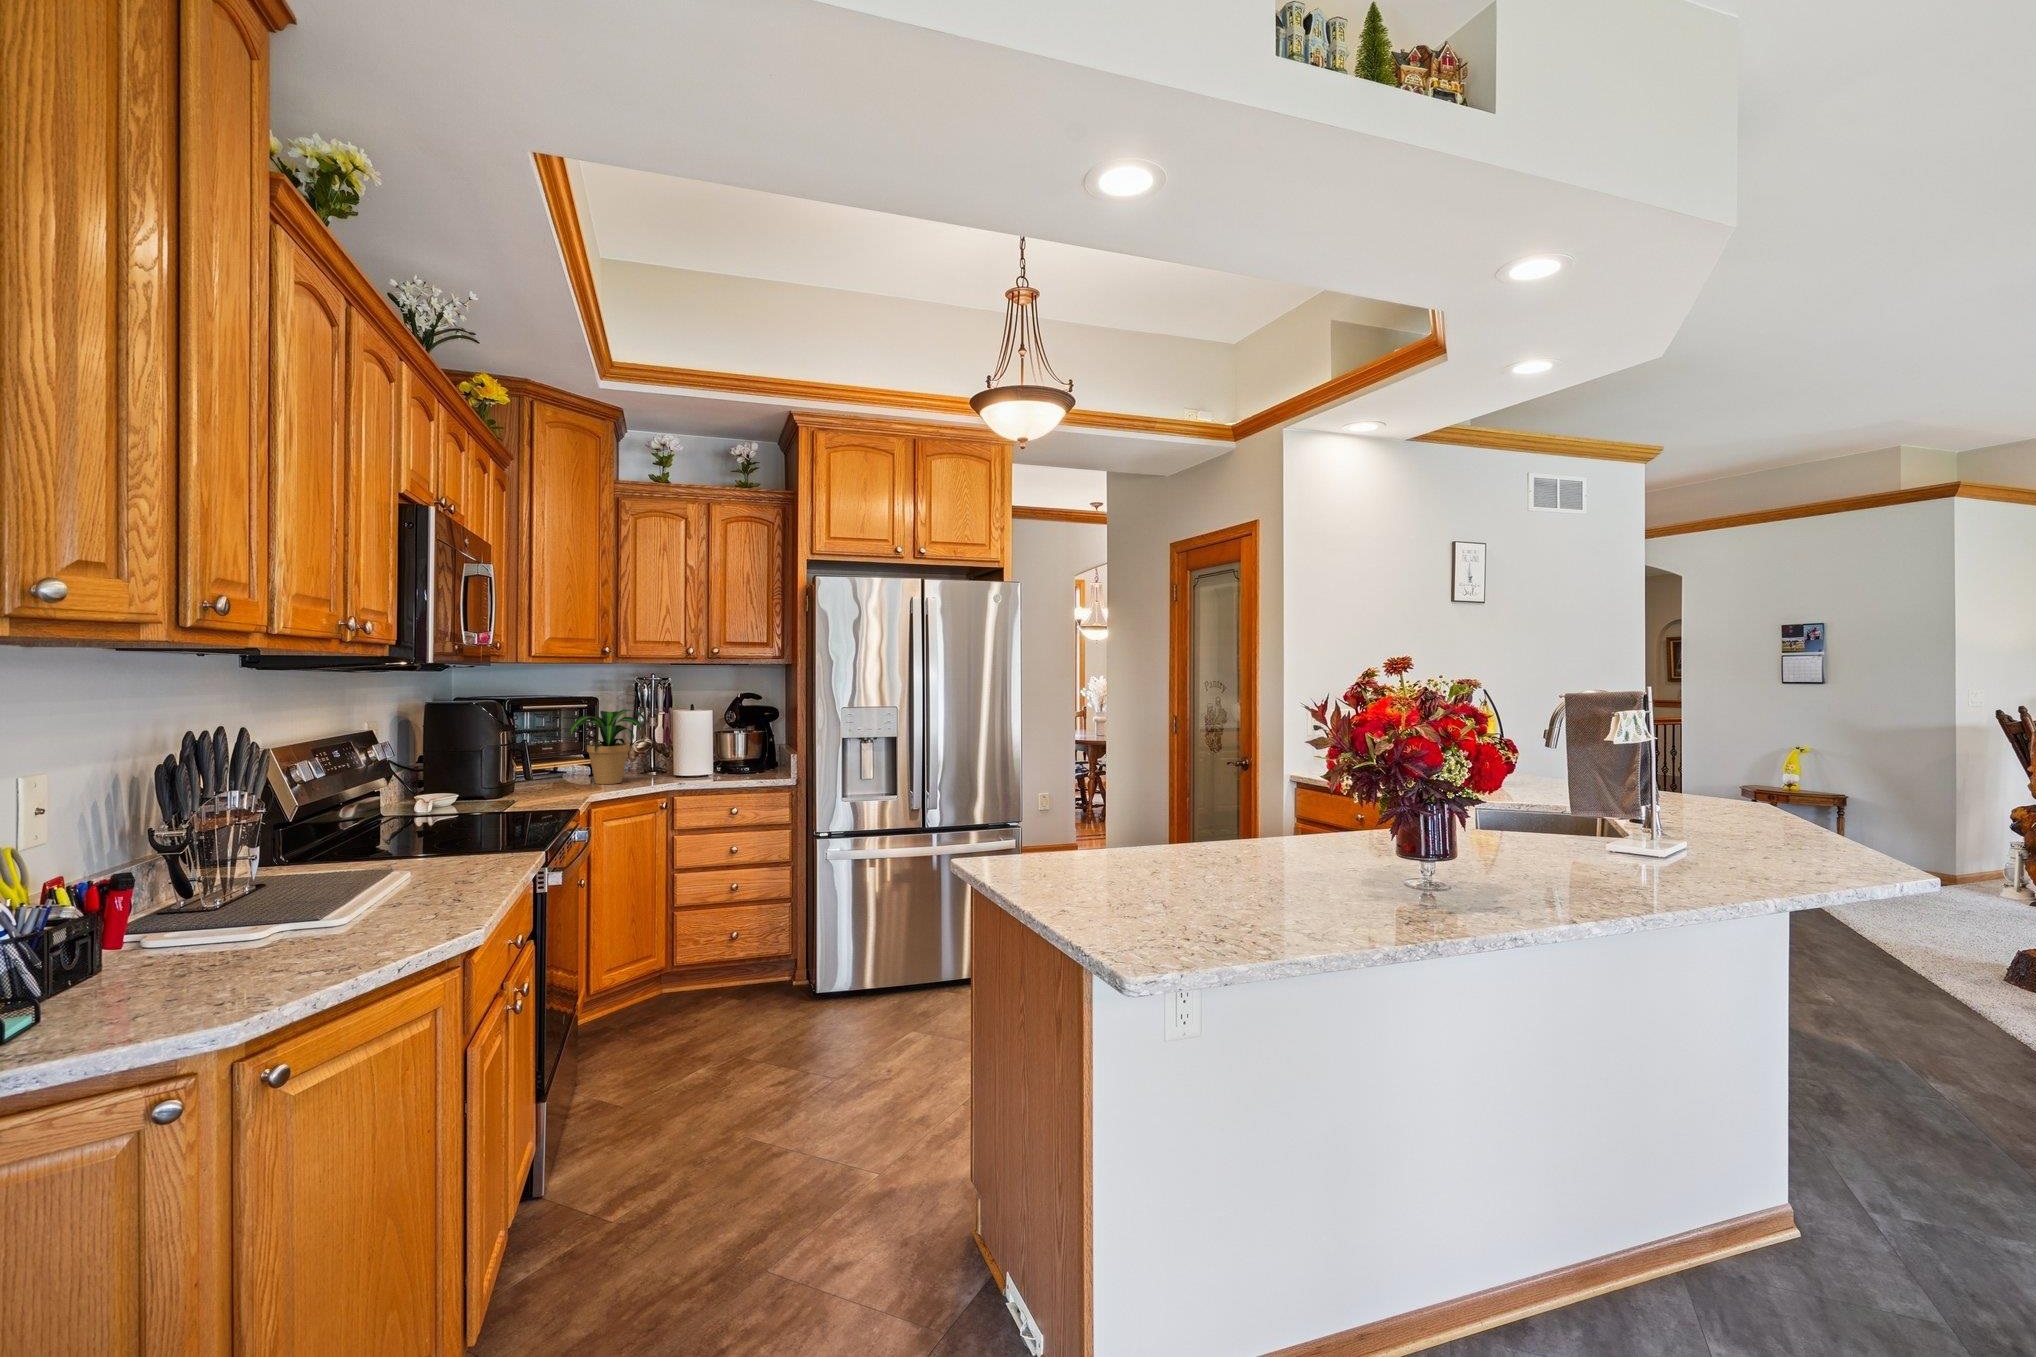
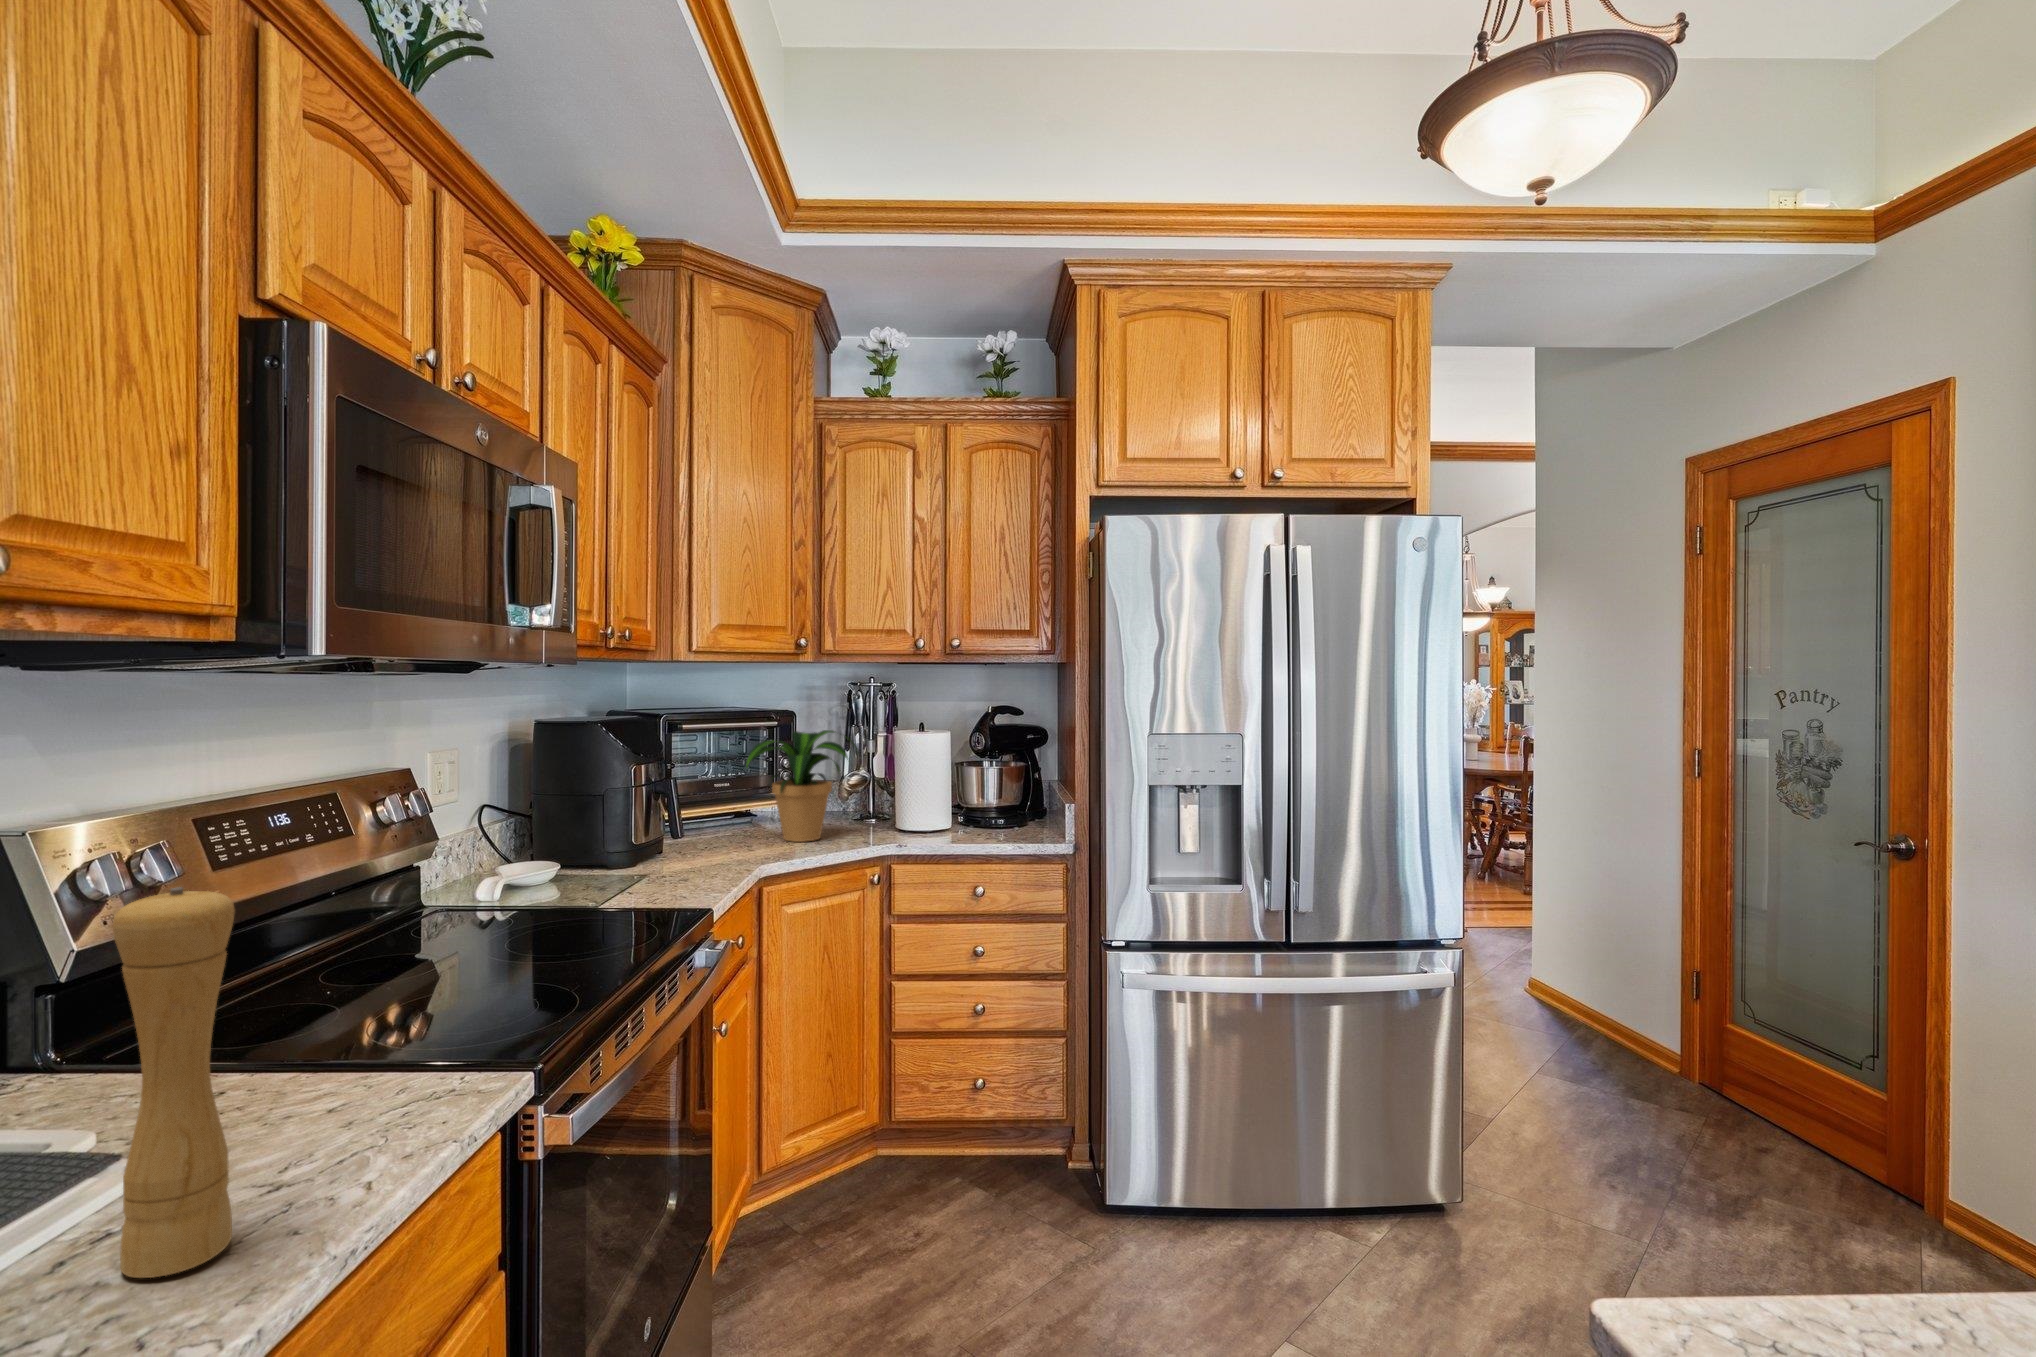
pepper mill: none [427,747,467,889] -> present [112,887,235,1278]

